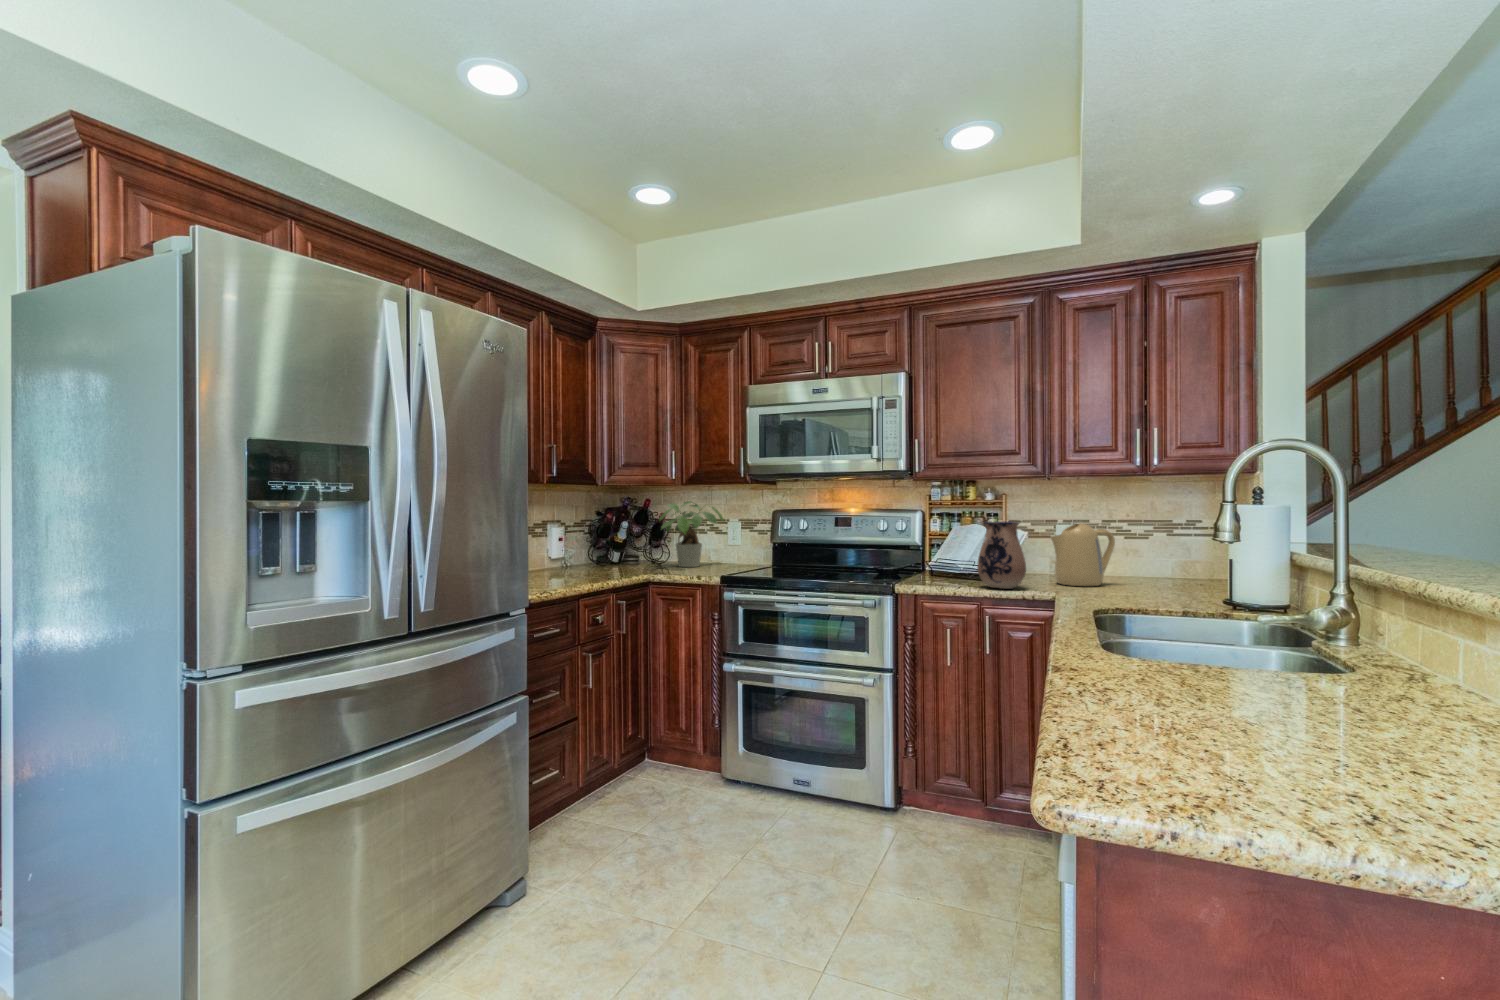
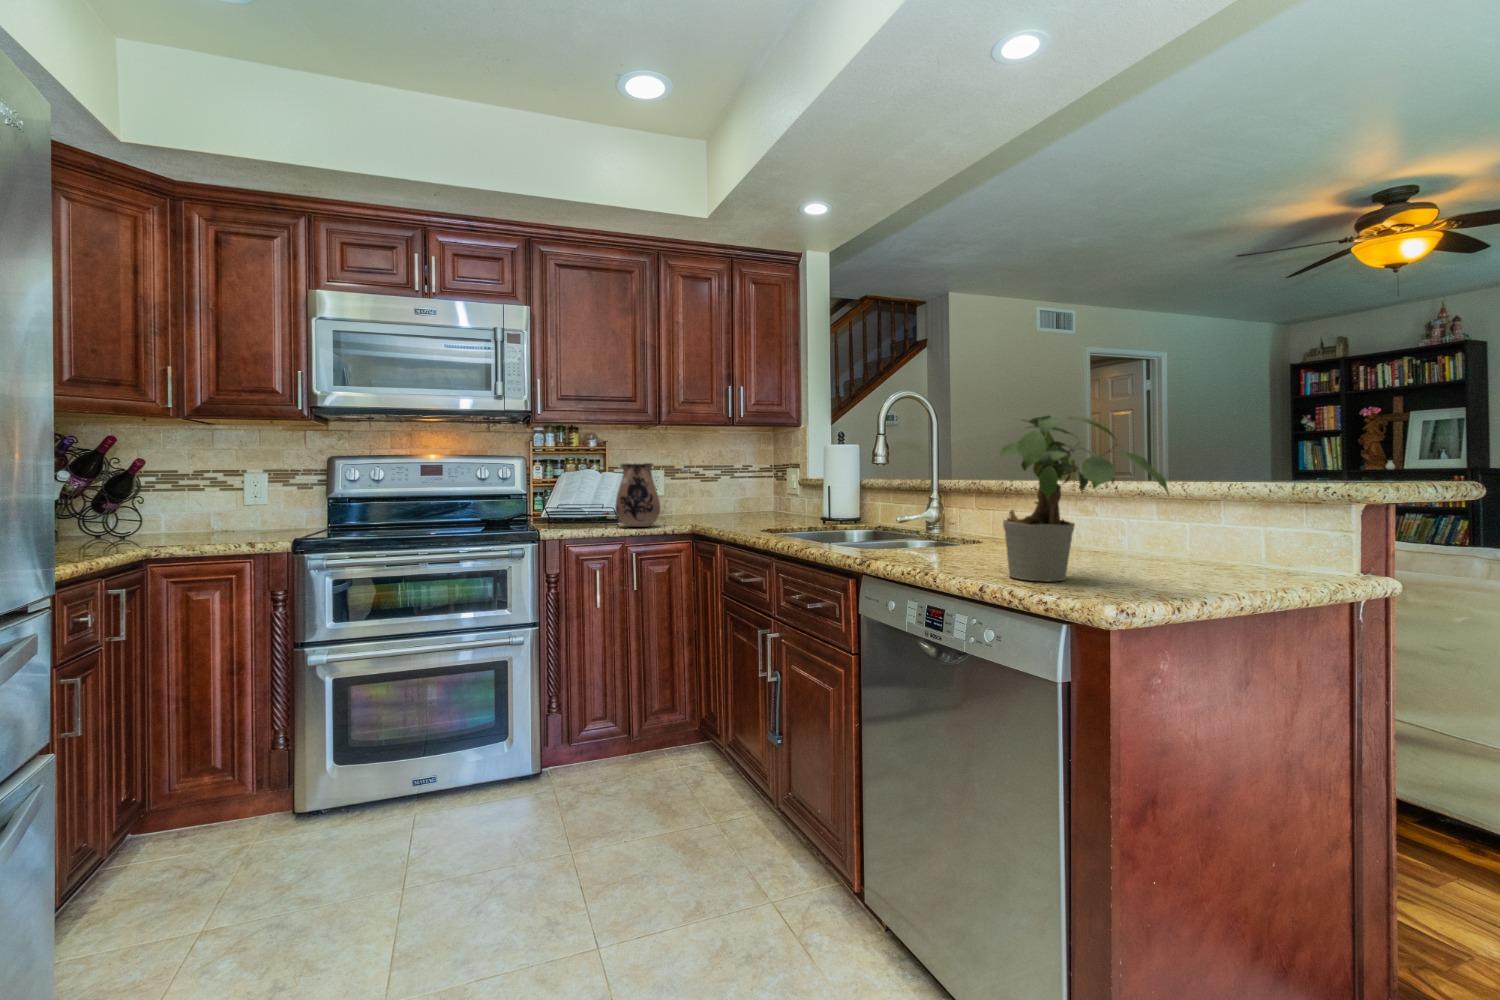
potted plant: present [659,501,724,567] -> present [1000,415,1169,581]
kettle: present [1050,523,1115,586] -> none [665,466,711,522]

